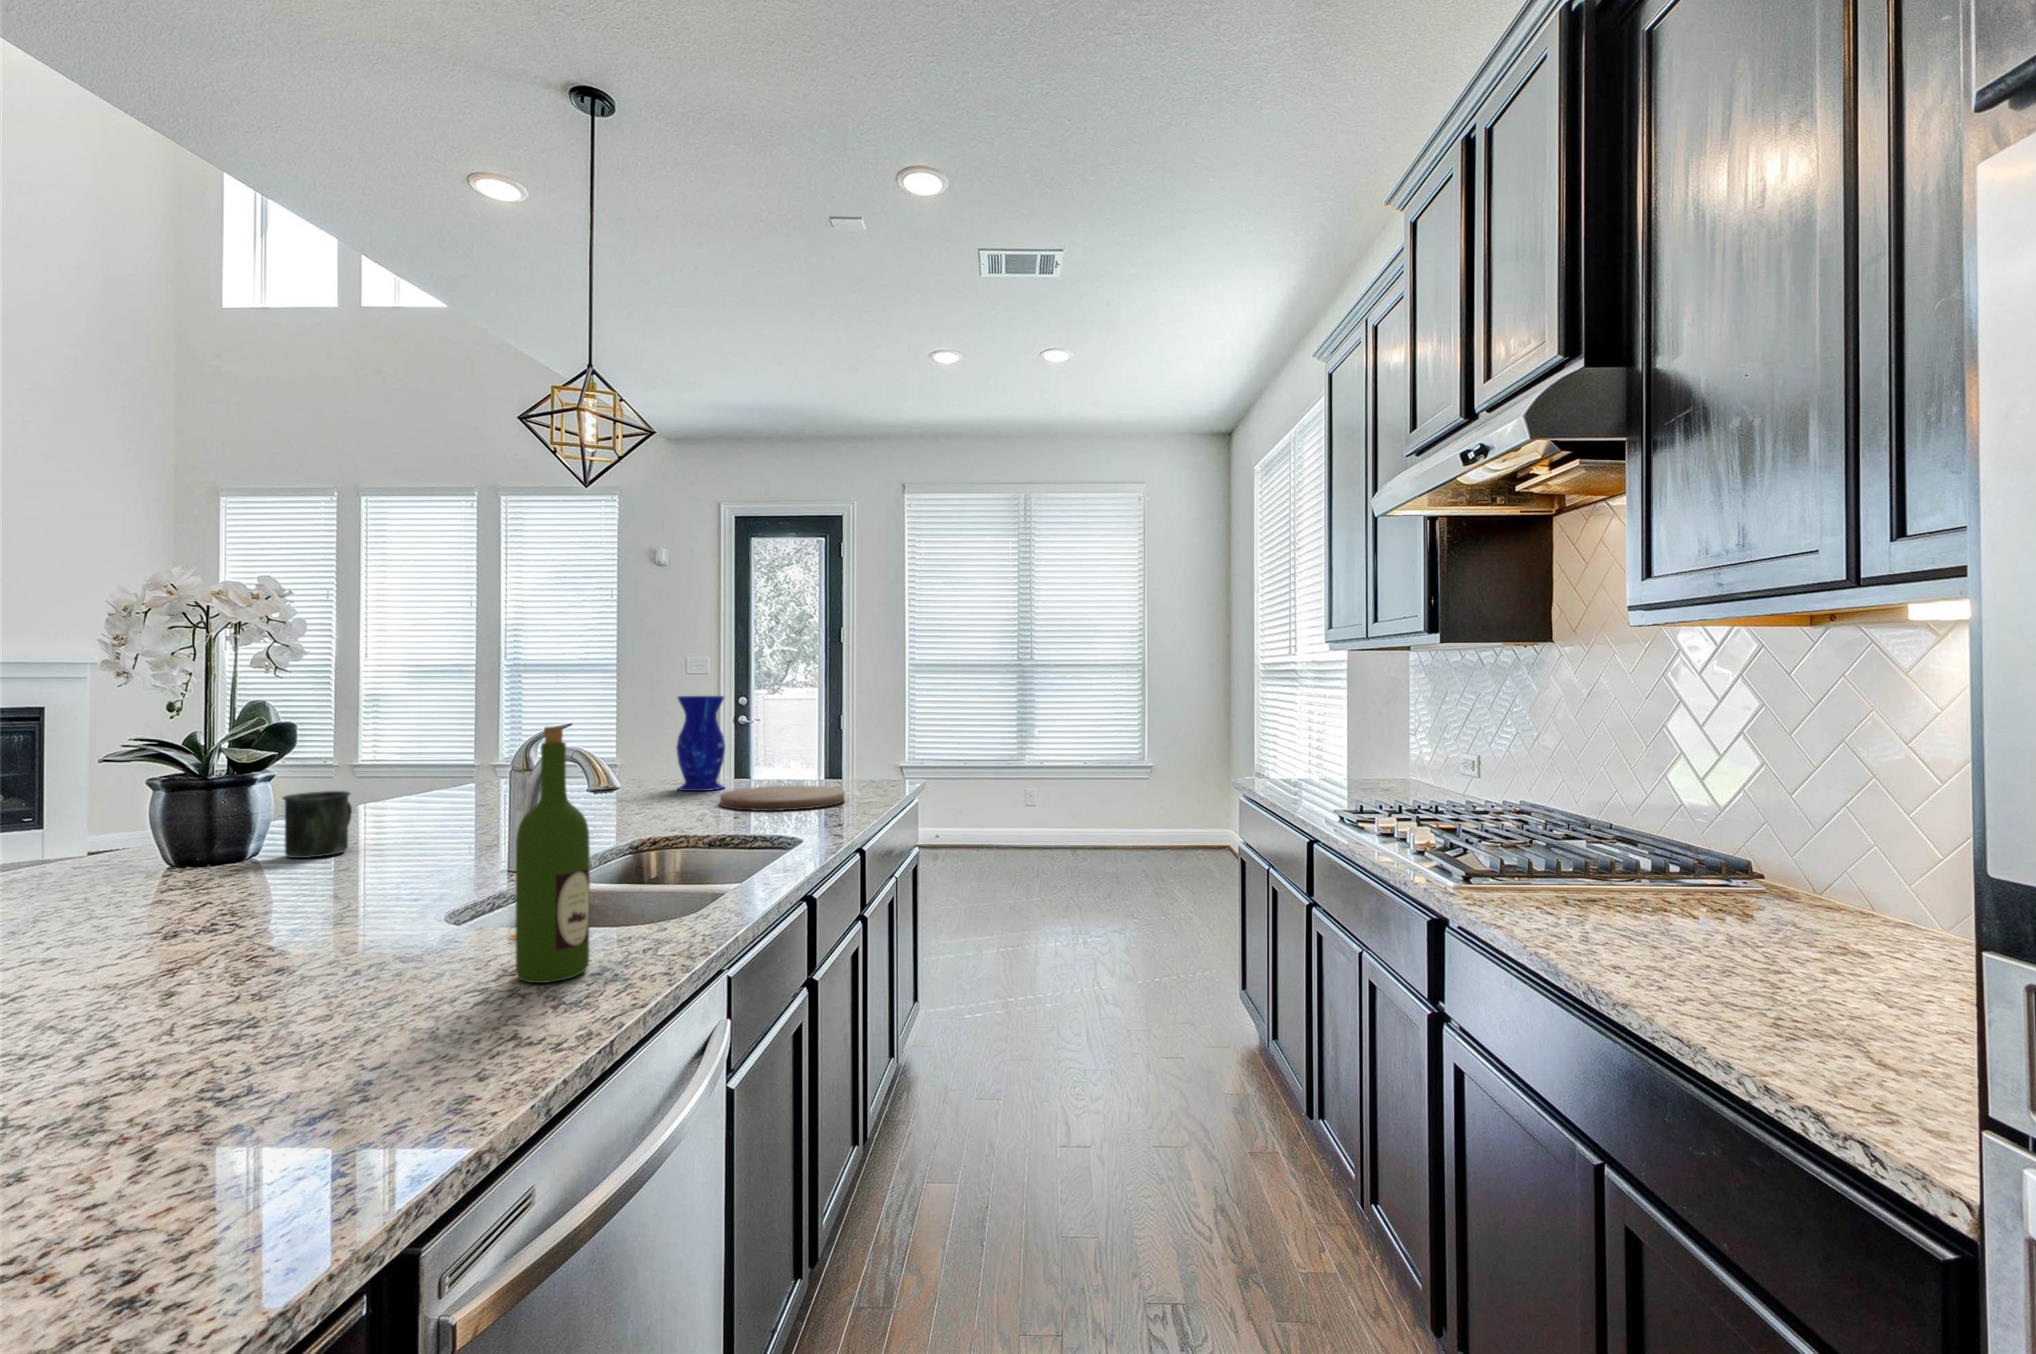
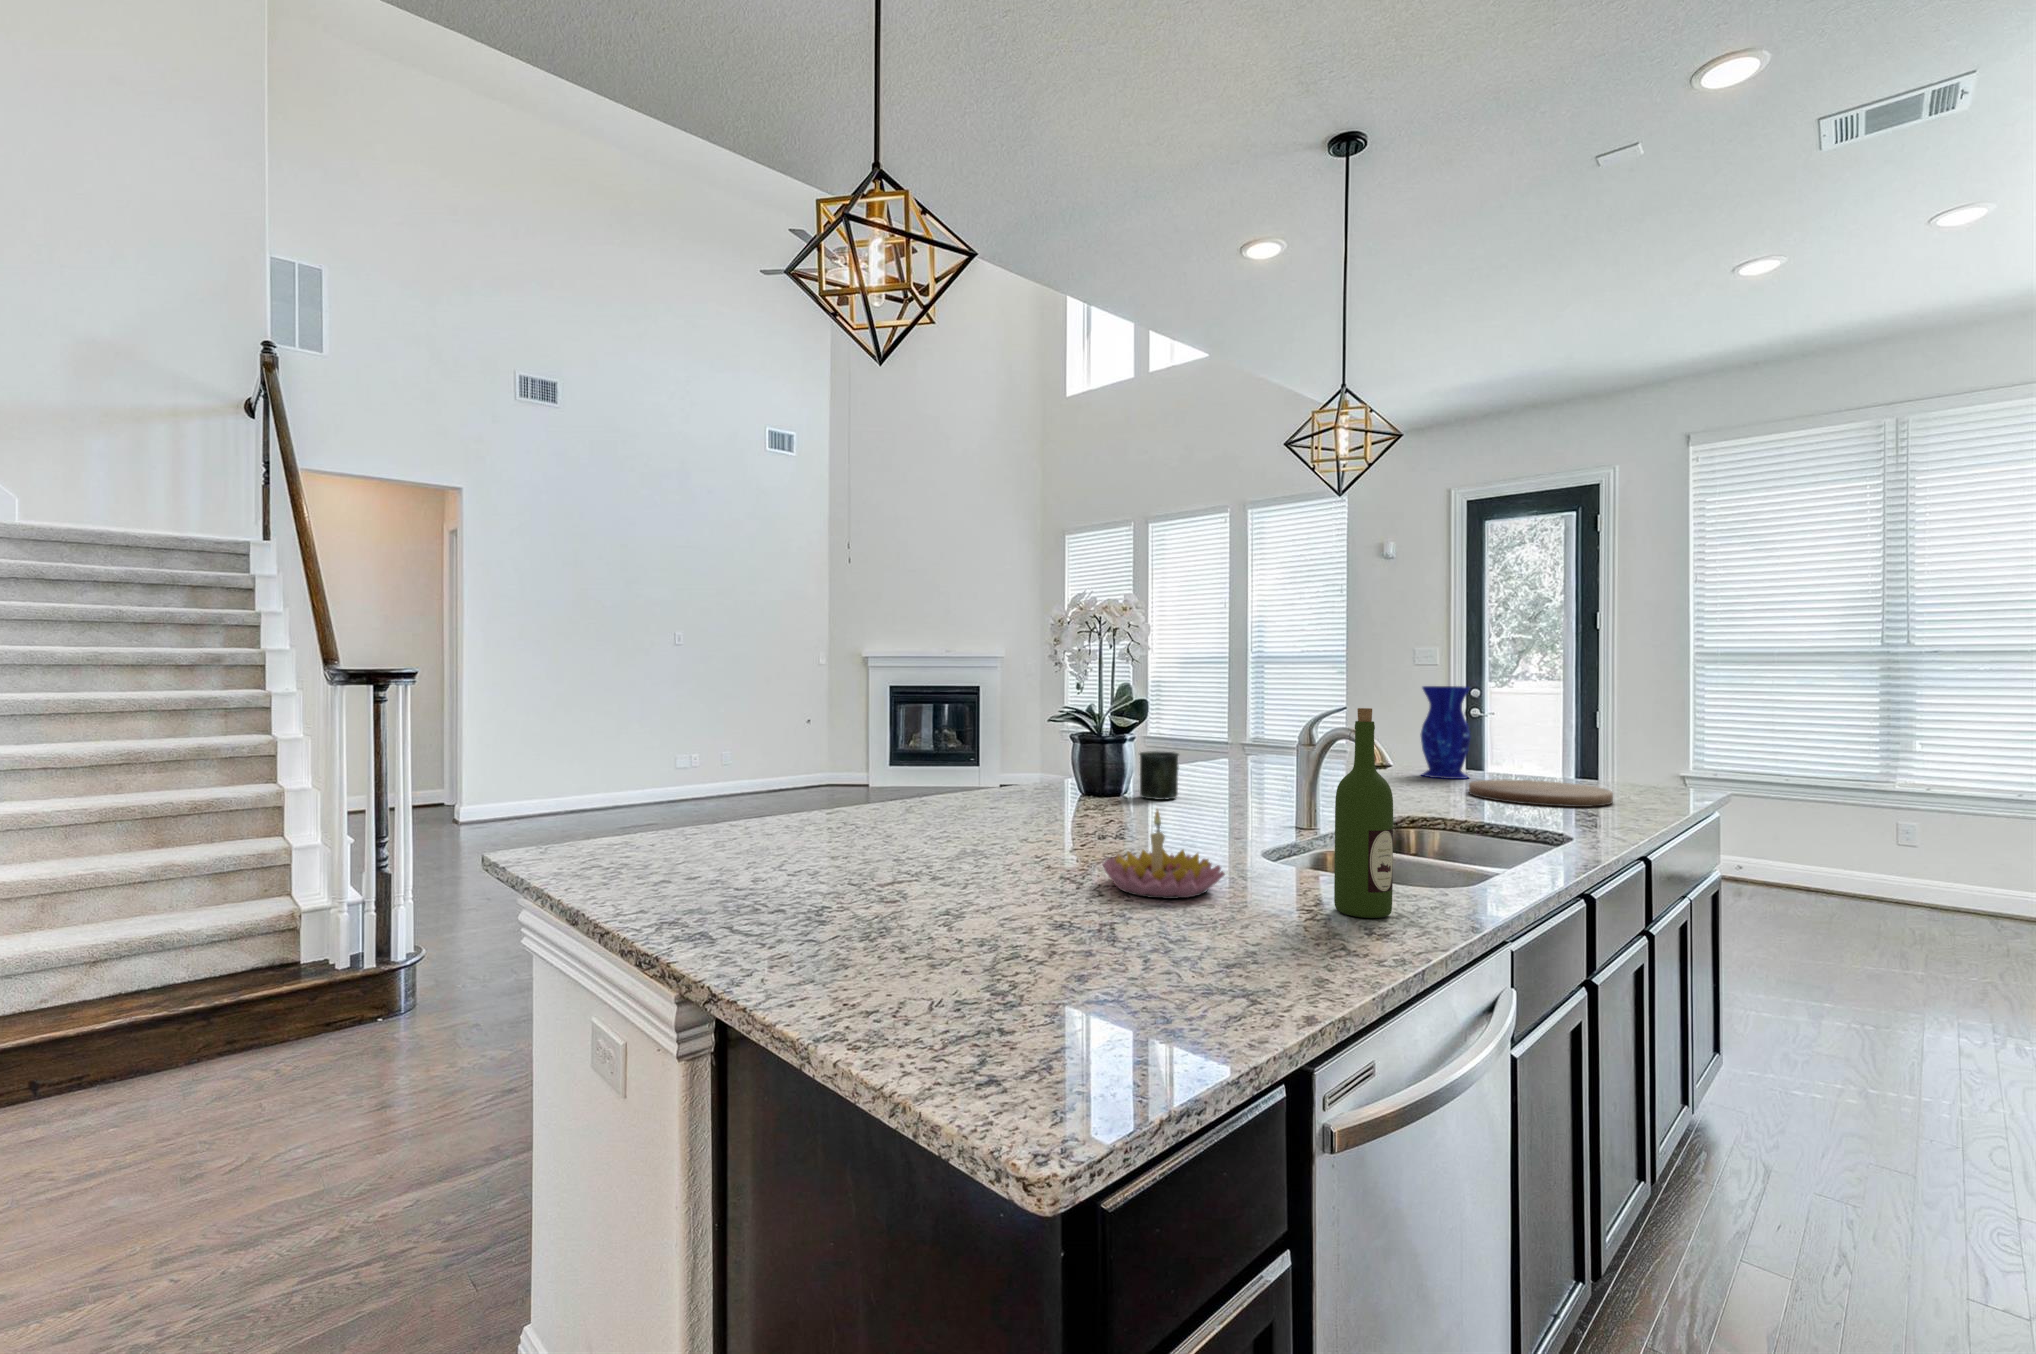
candle holder: none [128,882,359,1023] -> present [1103,810,1225,899]

